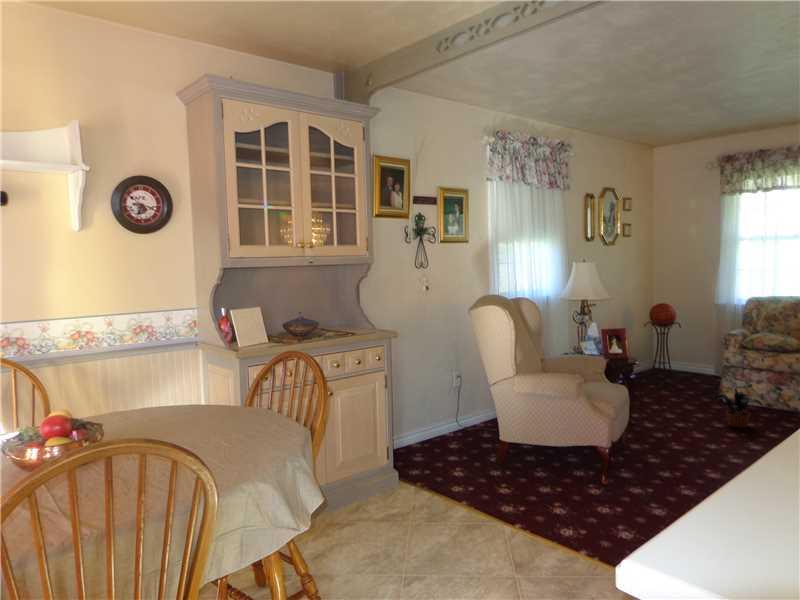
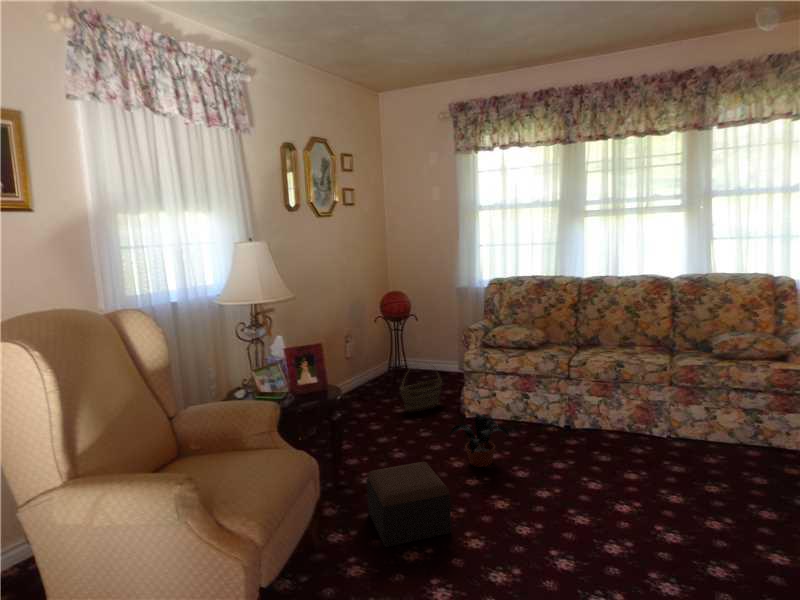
basket: none [667,359,702,396] -> present [401,370,442,412]
footstool: none [655,409,718,451] -> present [366,462,452,547]

